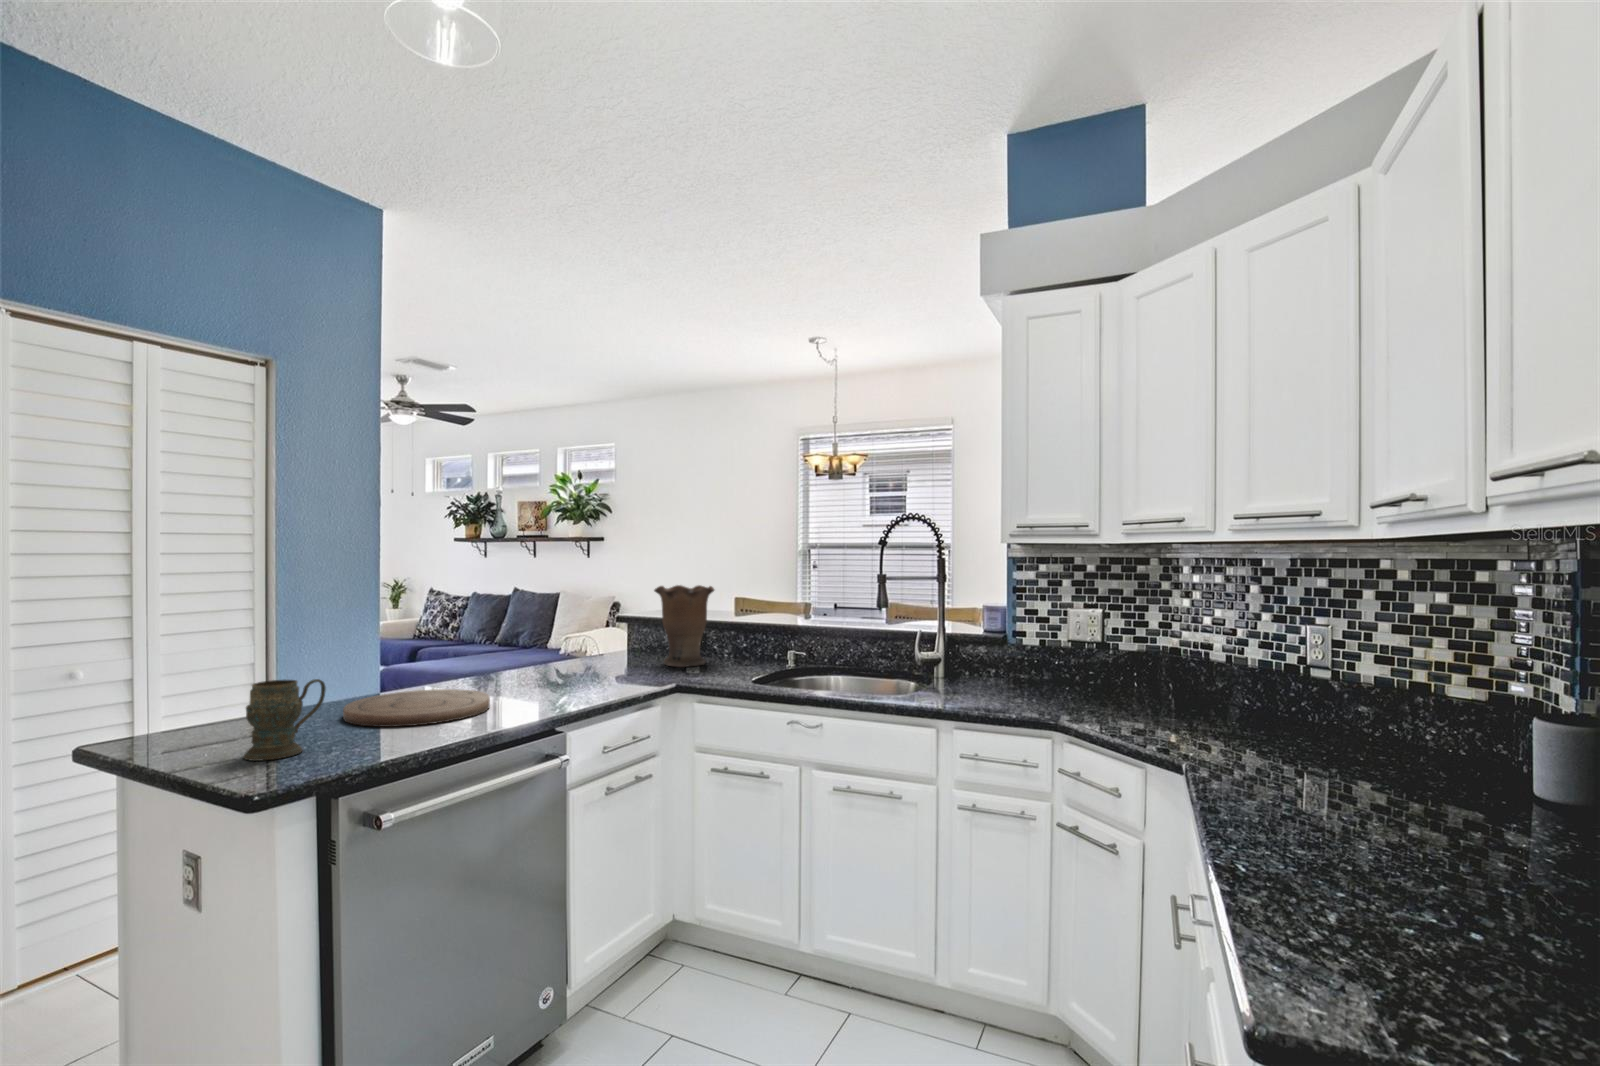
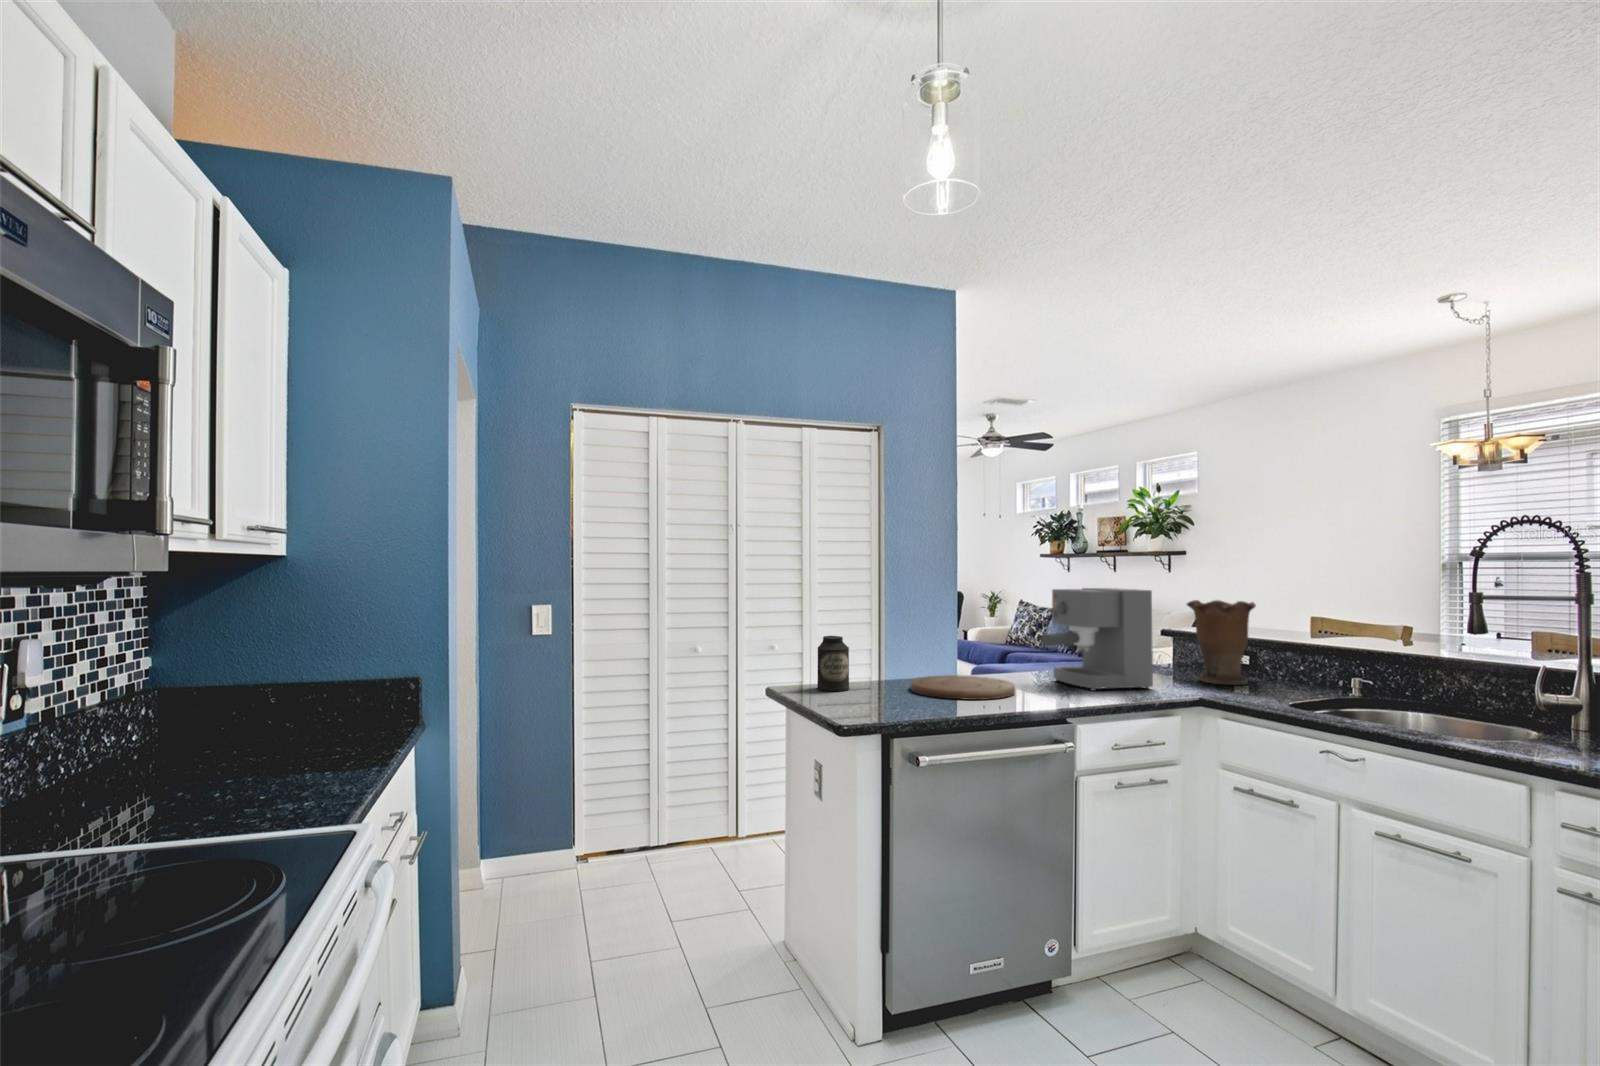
coffee maker: none [518,576,632,690] -> present [1041,588,1153,691]
canister: none [179,657,241,743] -> present [817,636,849,691]
mug: present [243,679,326,761] -> none [846,653,893,706]

